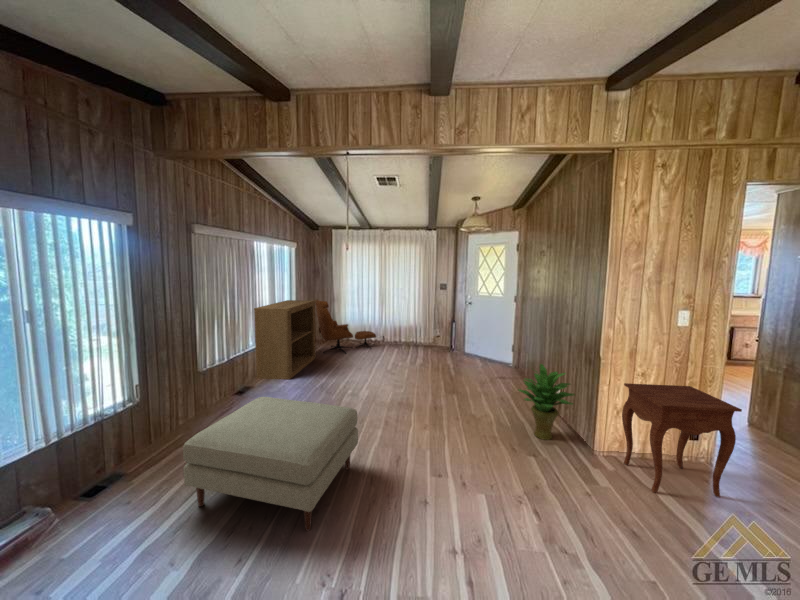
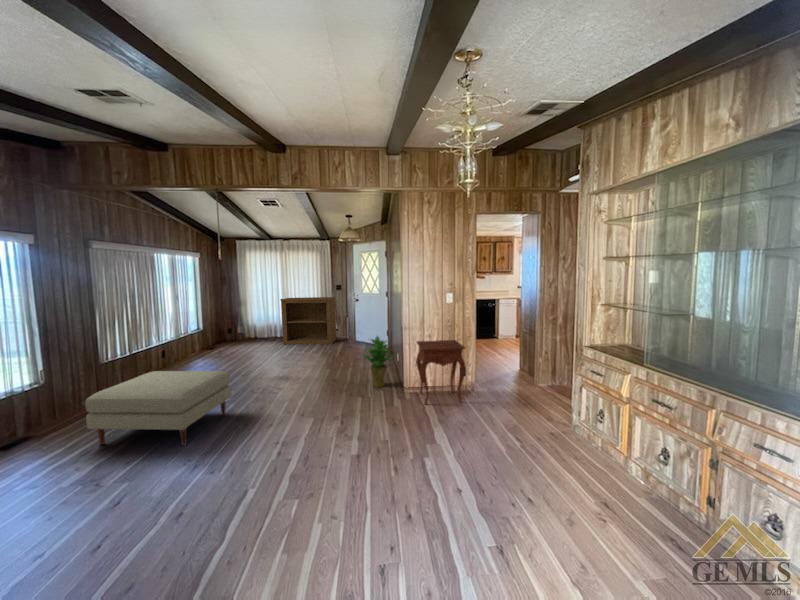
bookshelf: present [254,300,316,380] -> present [280,297,336,344]
lounge chair: present [315,300,376,354] -> none [220,303,281,350]

